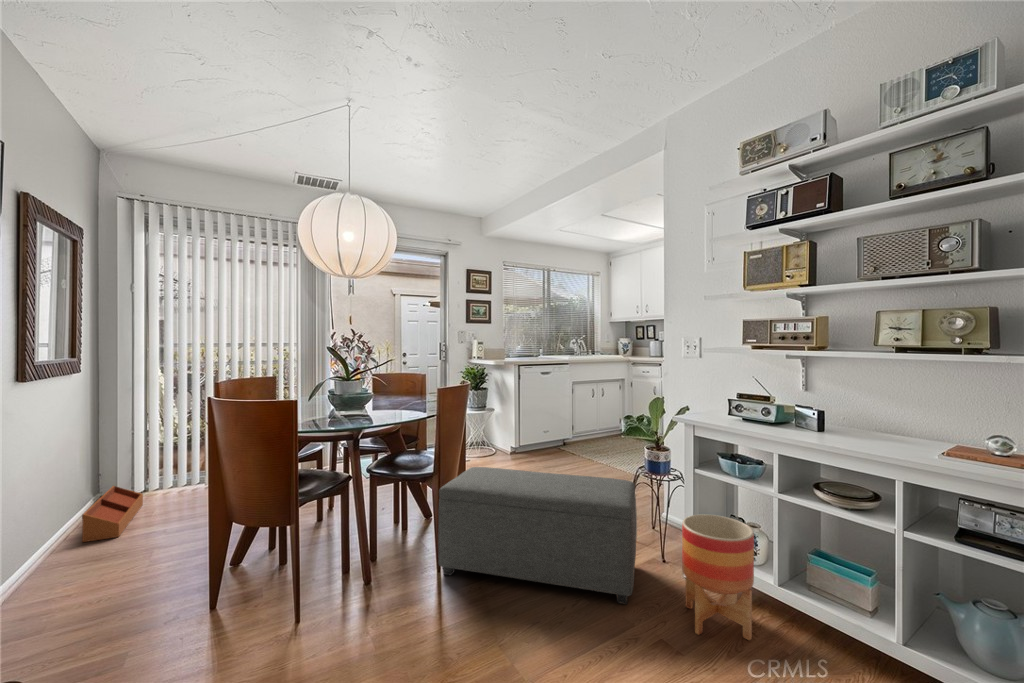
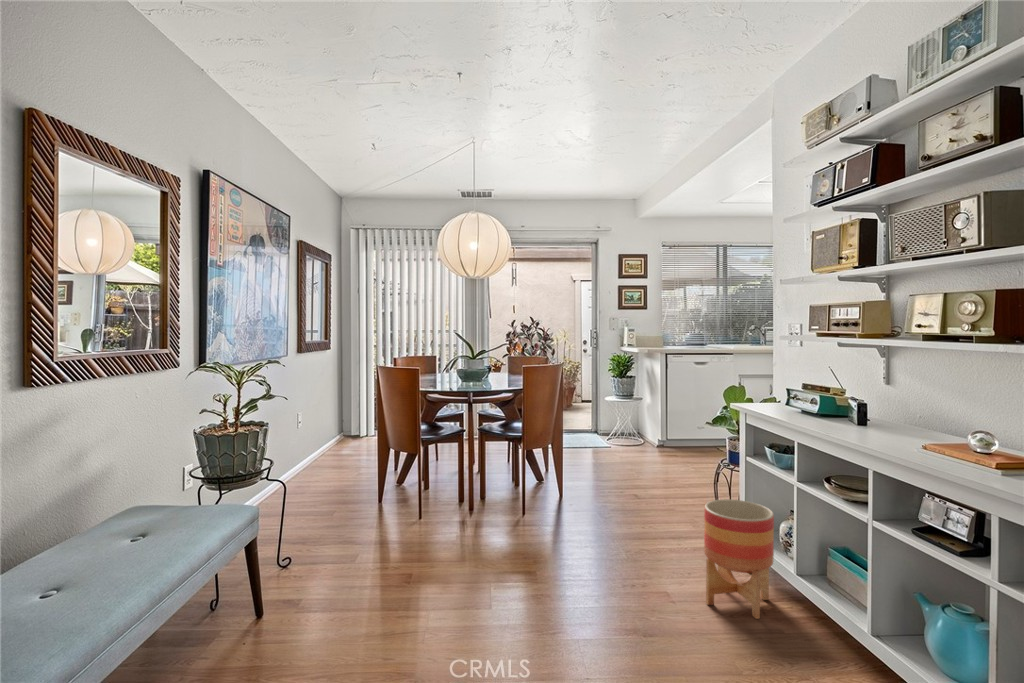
ottoman: present [438,467,637,604] -> none [516,443,699,574]
storage bin: present [82,486,143,542] -> none [300,438,341,473]

